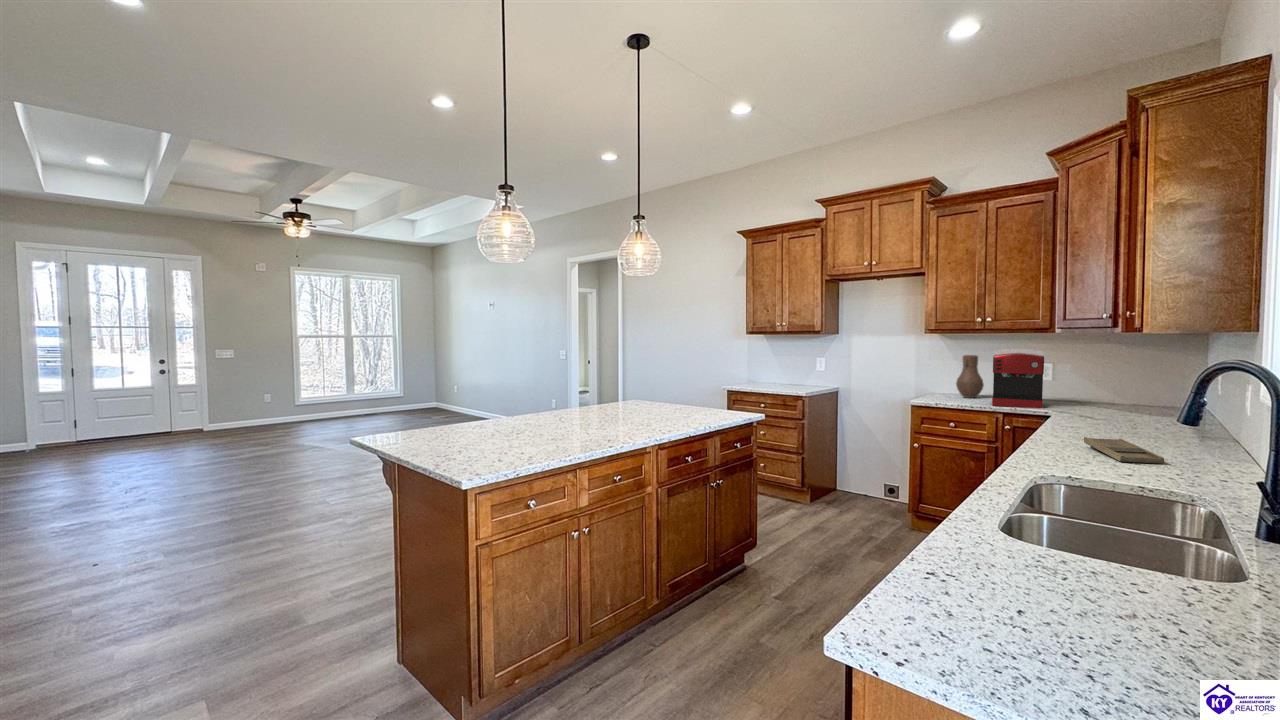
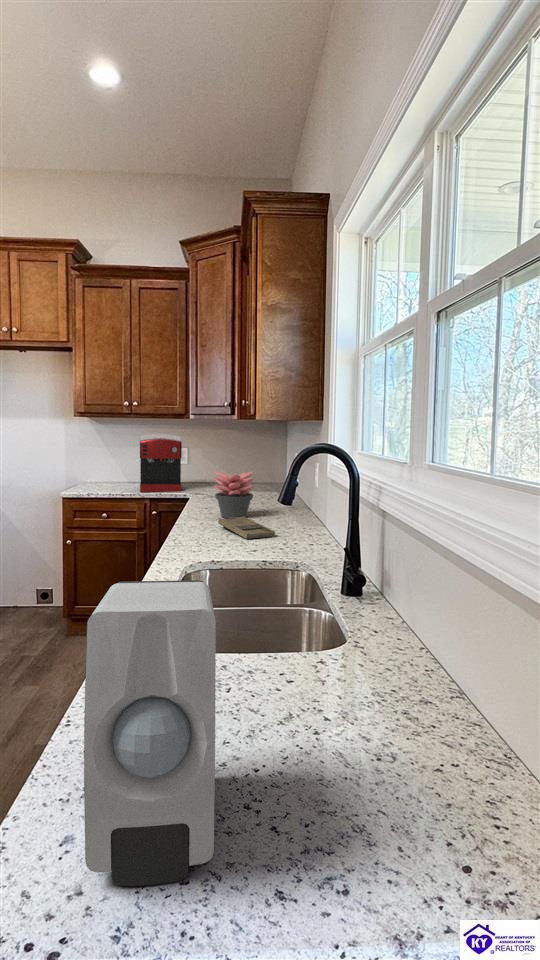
vase: present [956,355,984,398] -> none [106,440,132,485]
succulent plant: none [1081,388,1139,441] -> present [214,471,253,518]
soap dispenser: none [924,456,1033,659] -> present [84,580,216,886]

